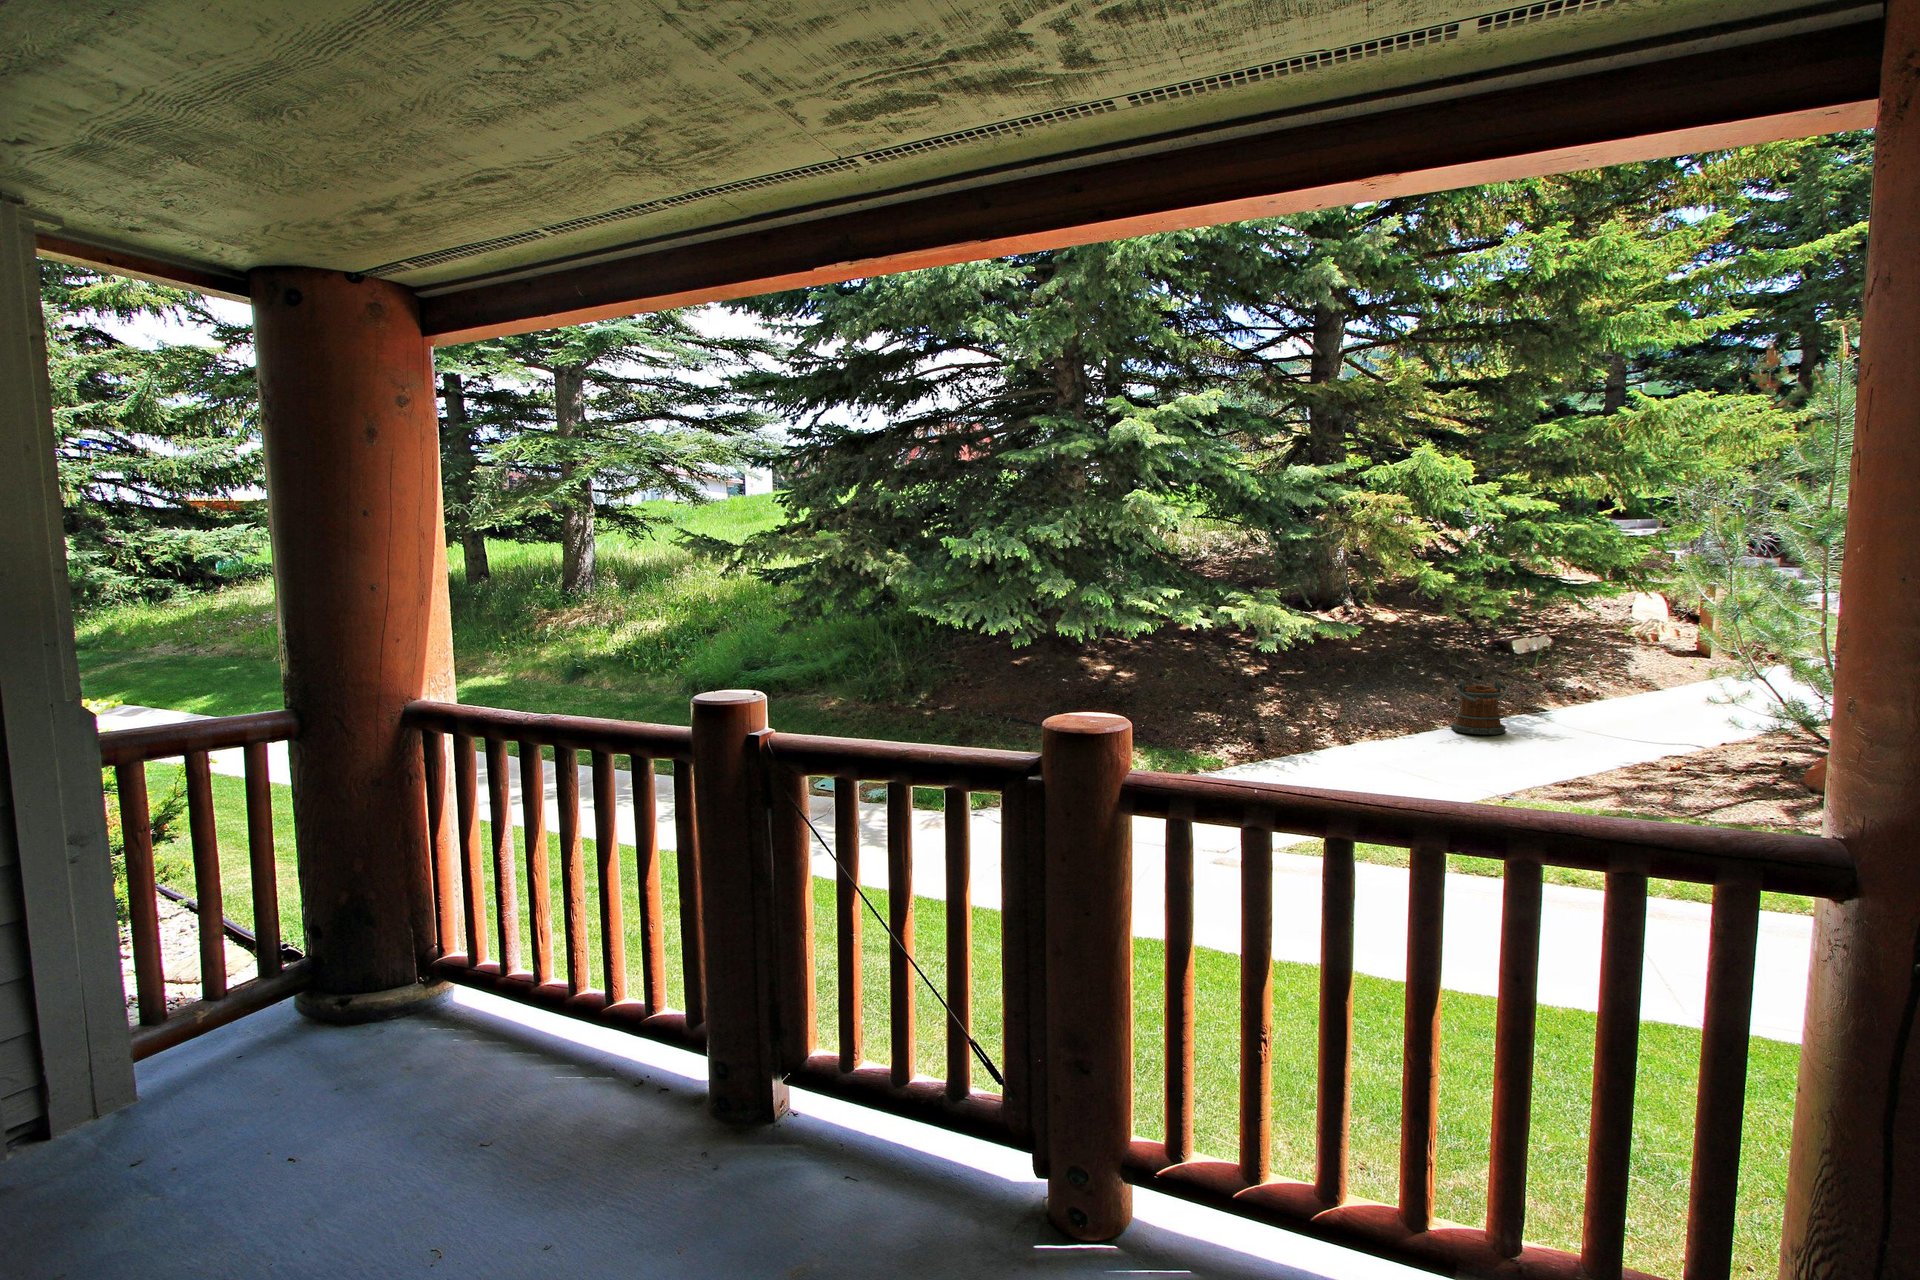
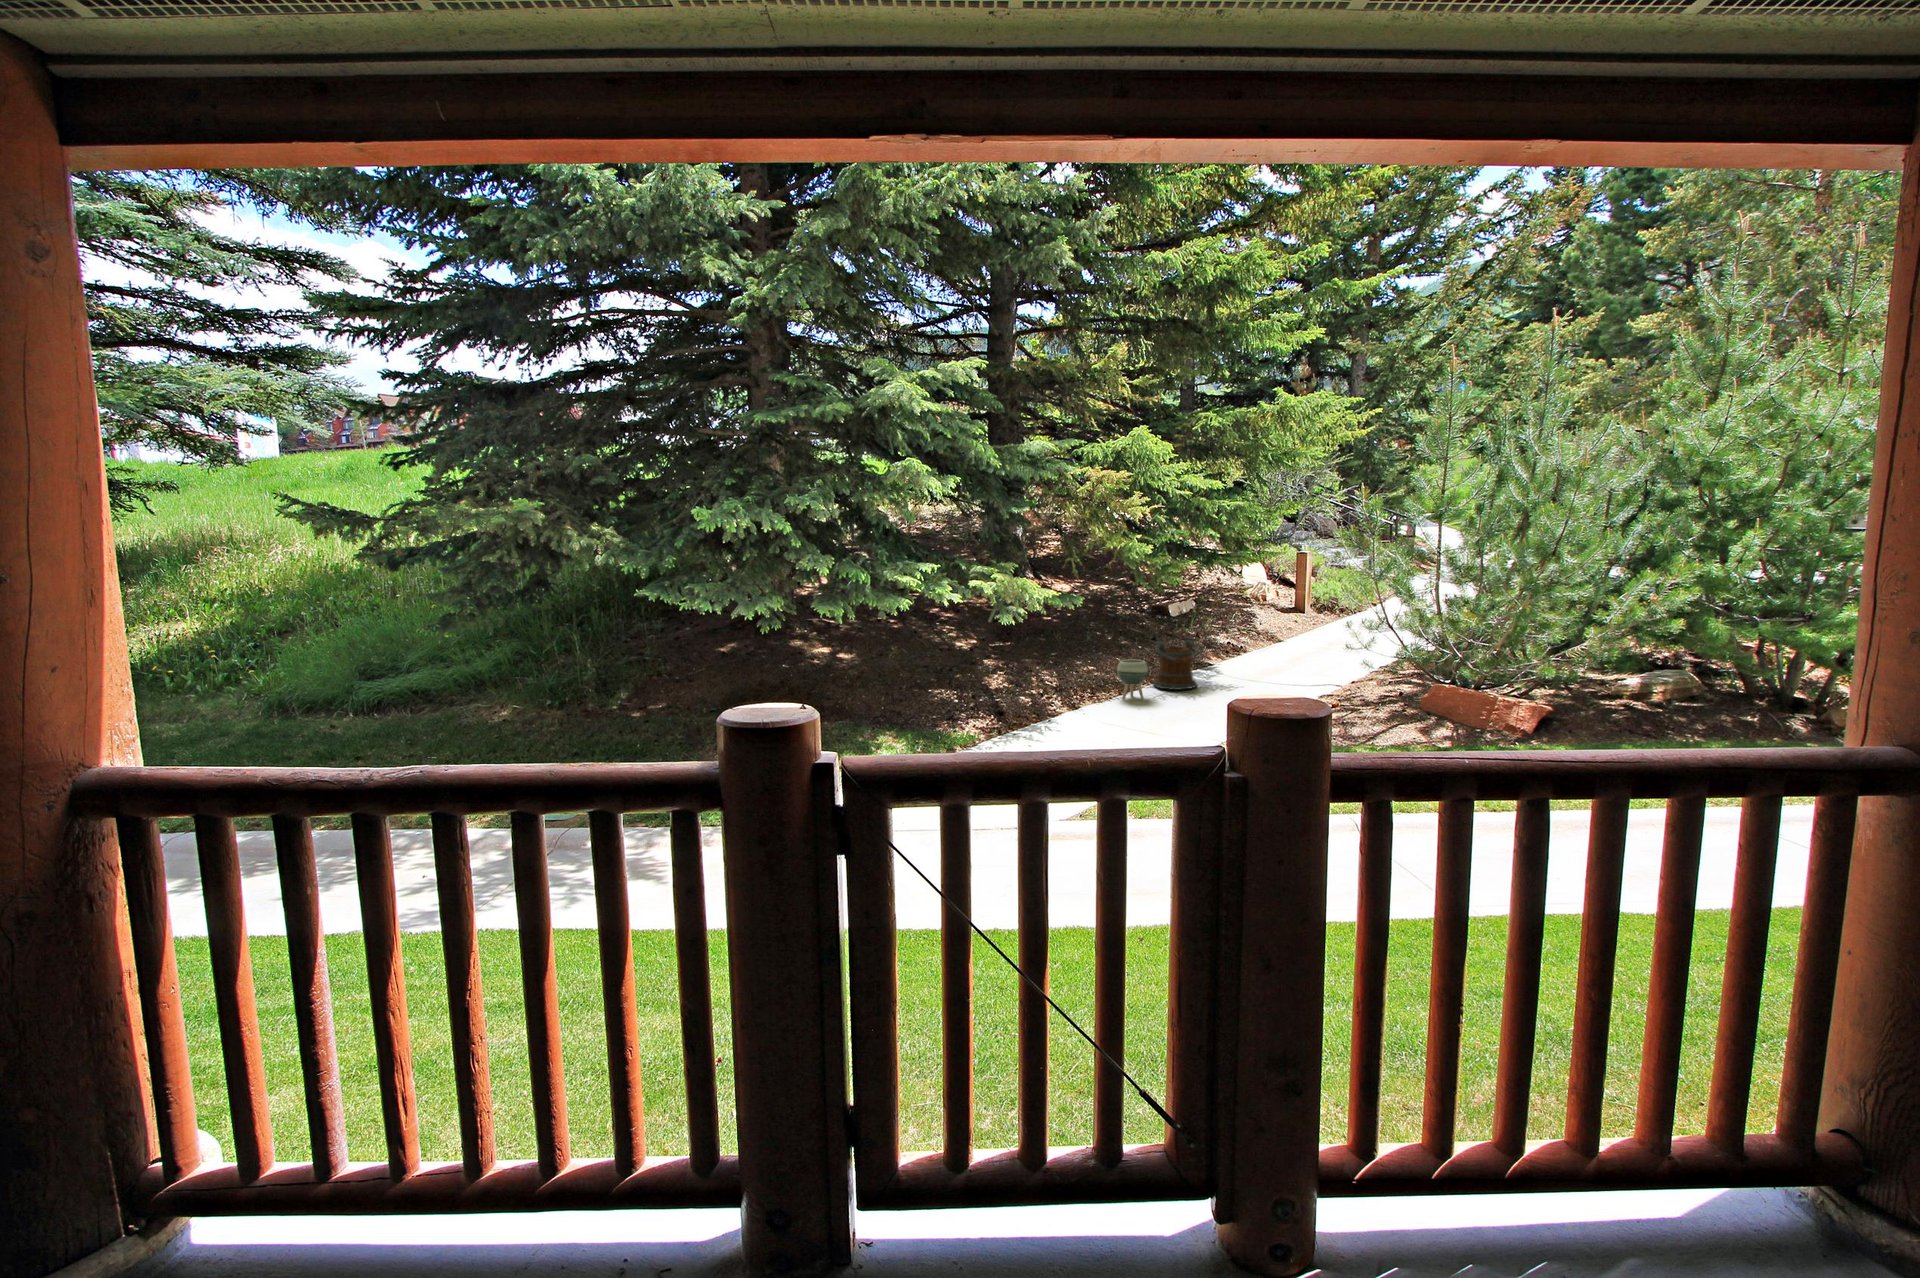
planter: none [1399,697,1436,742] -> present [1117,660,1148,700]

